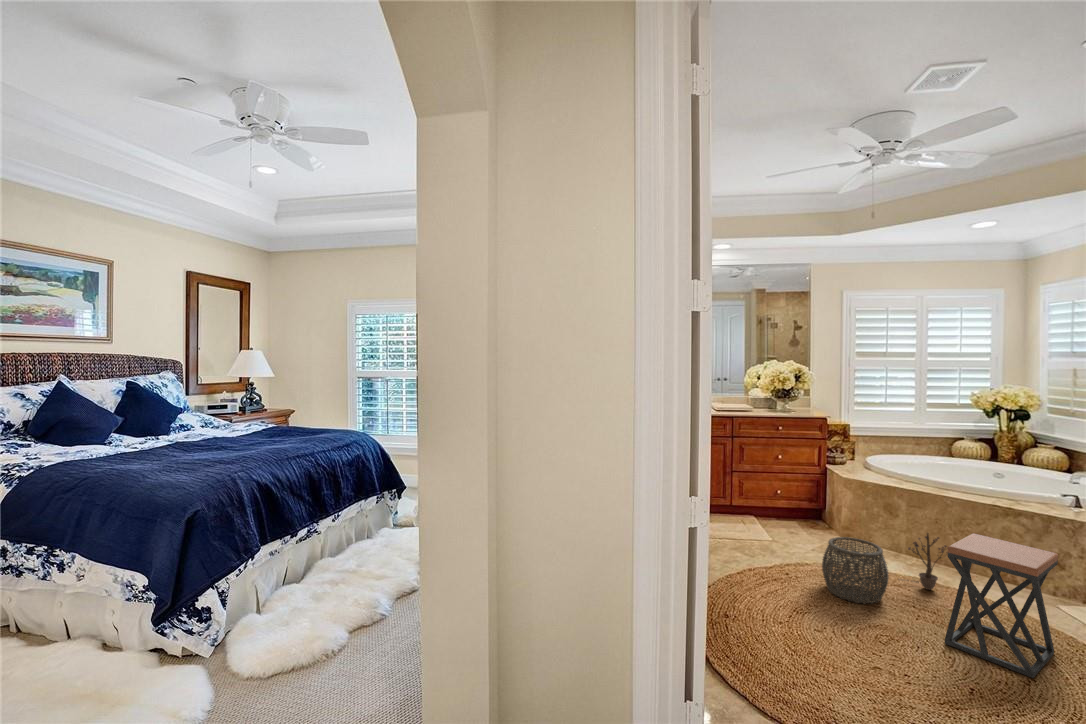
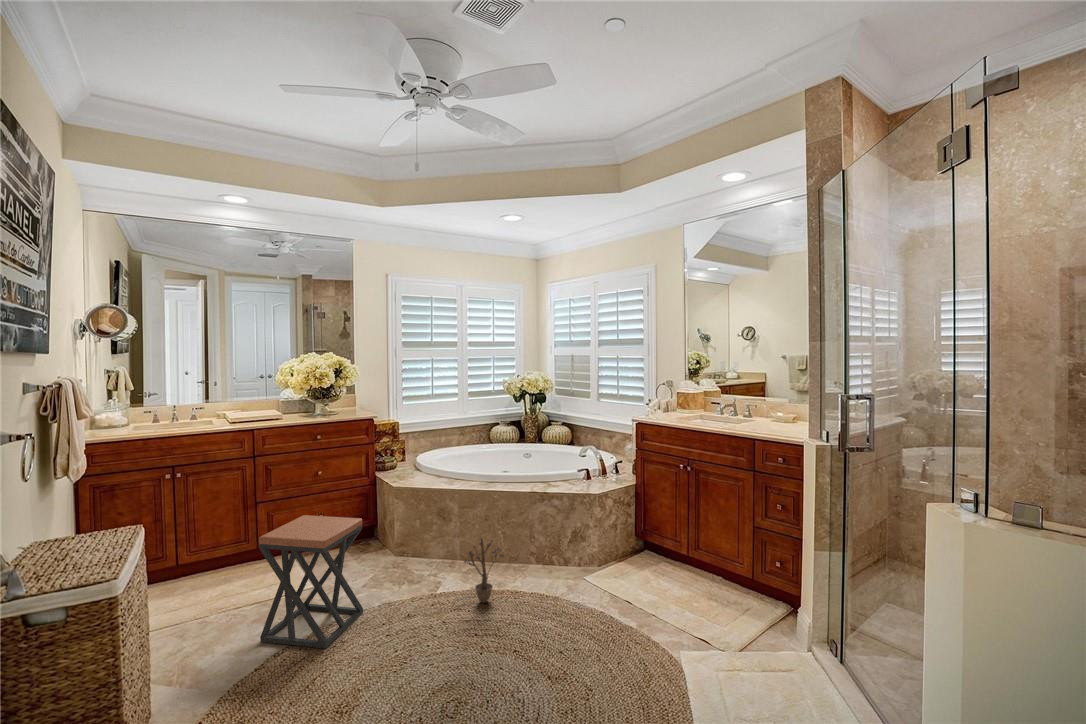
stool: present [944,533,1058,678] -> present [259,515,363,648]
woven basket: present [822,537,889,604] -> none [371,568,447,659]

